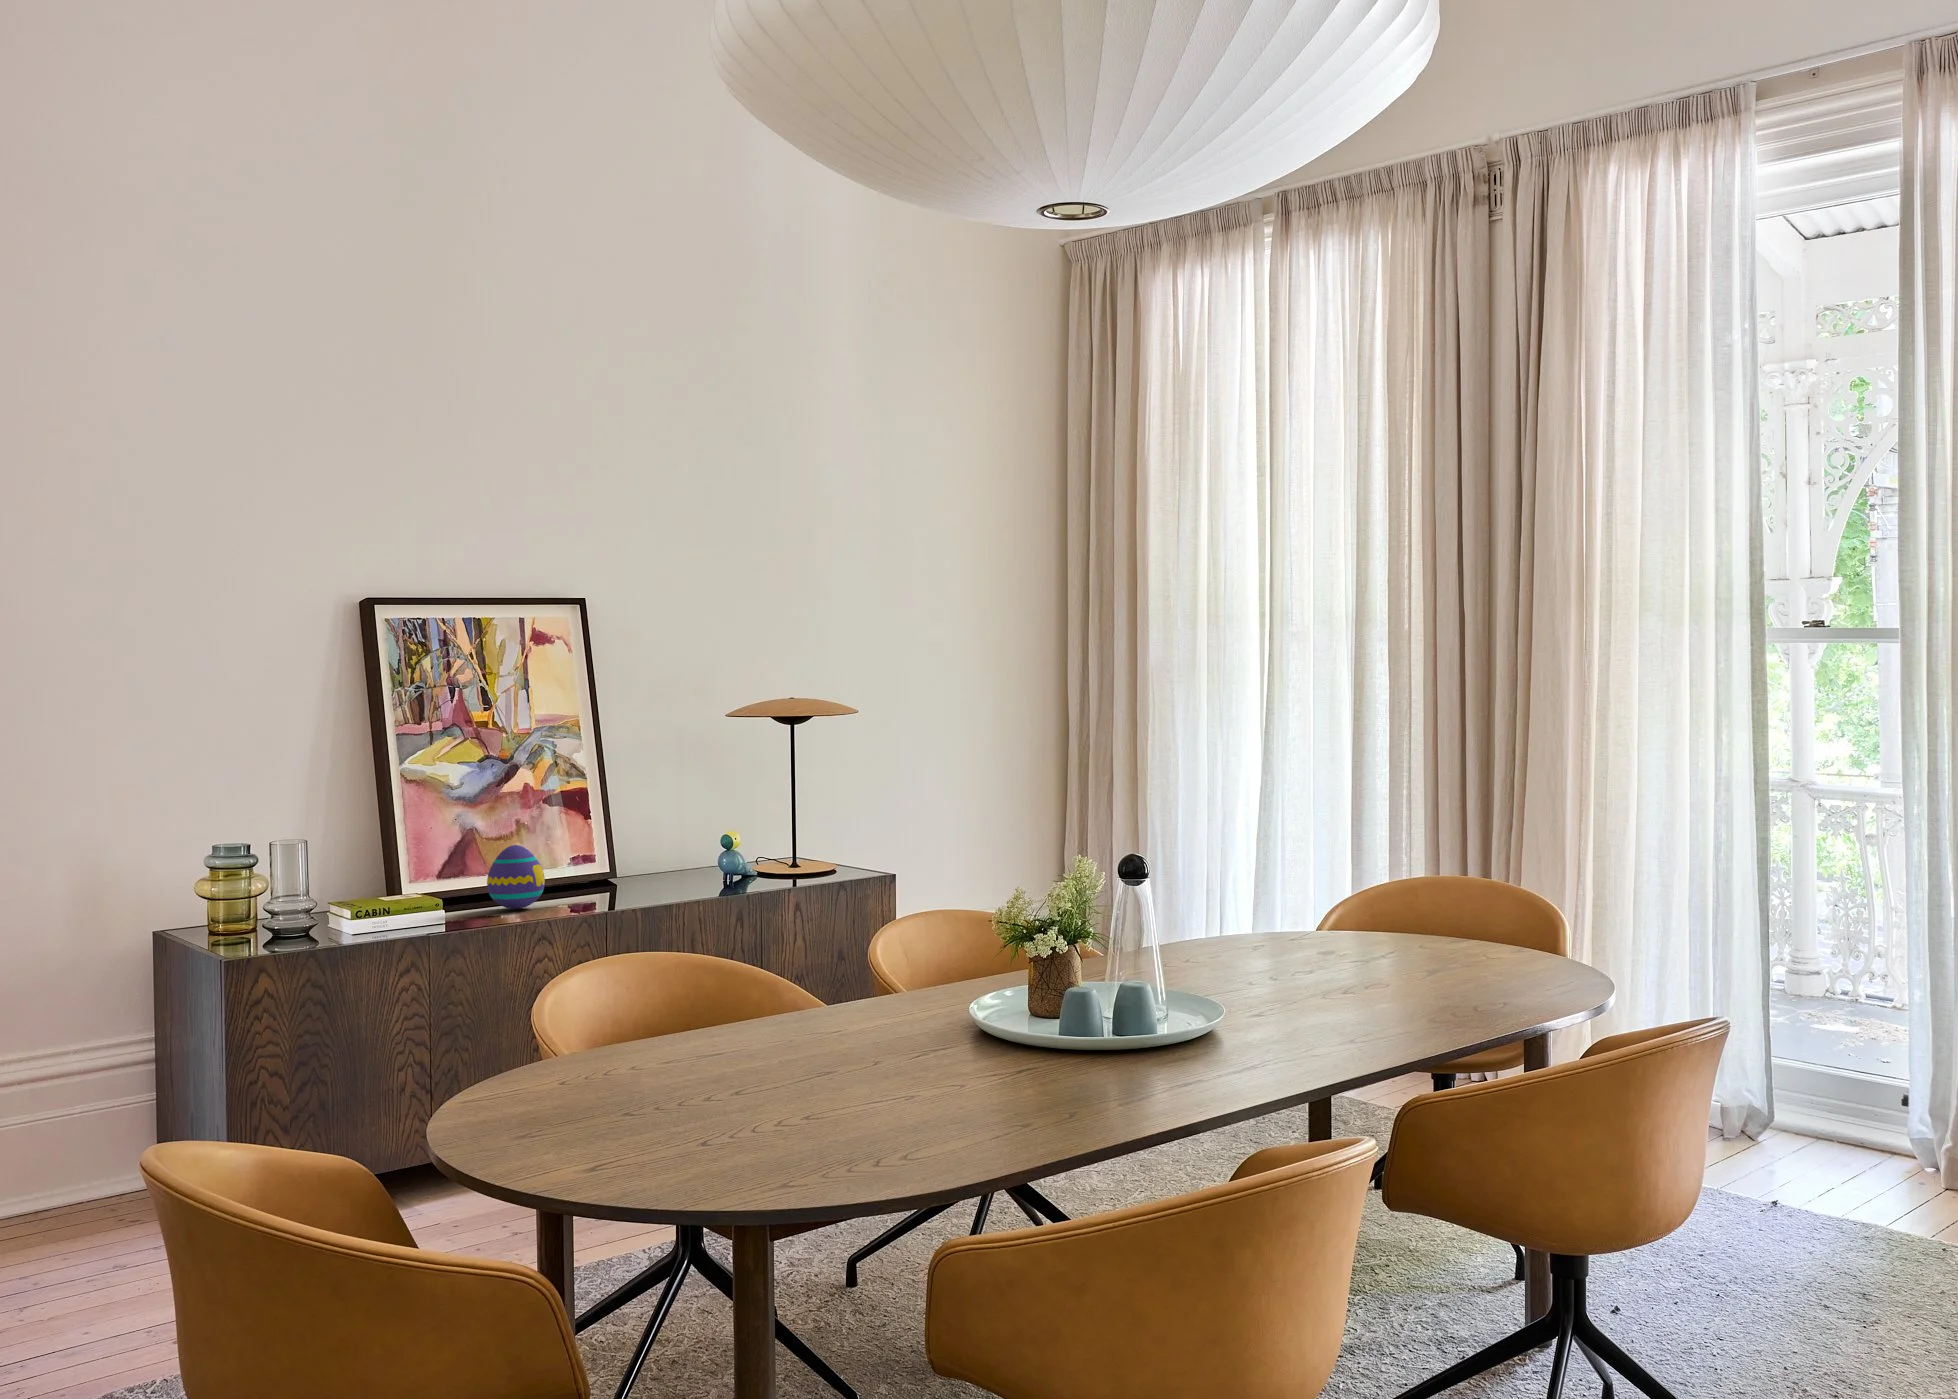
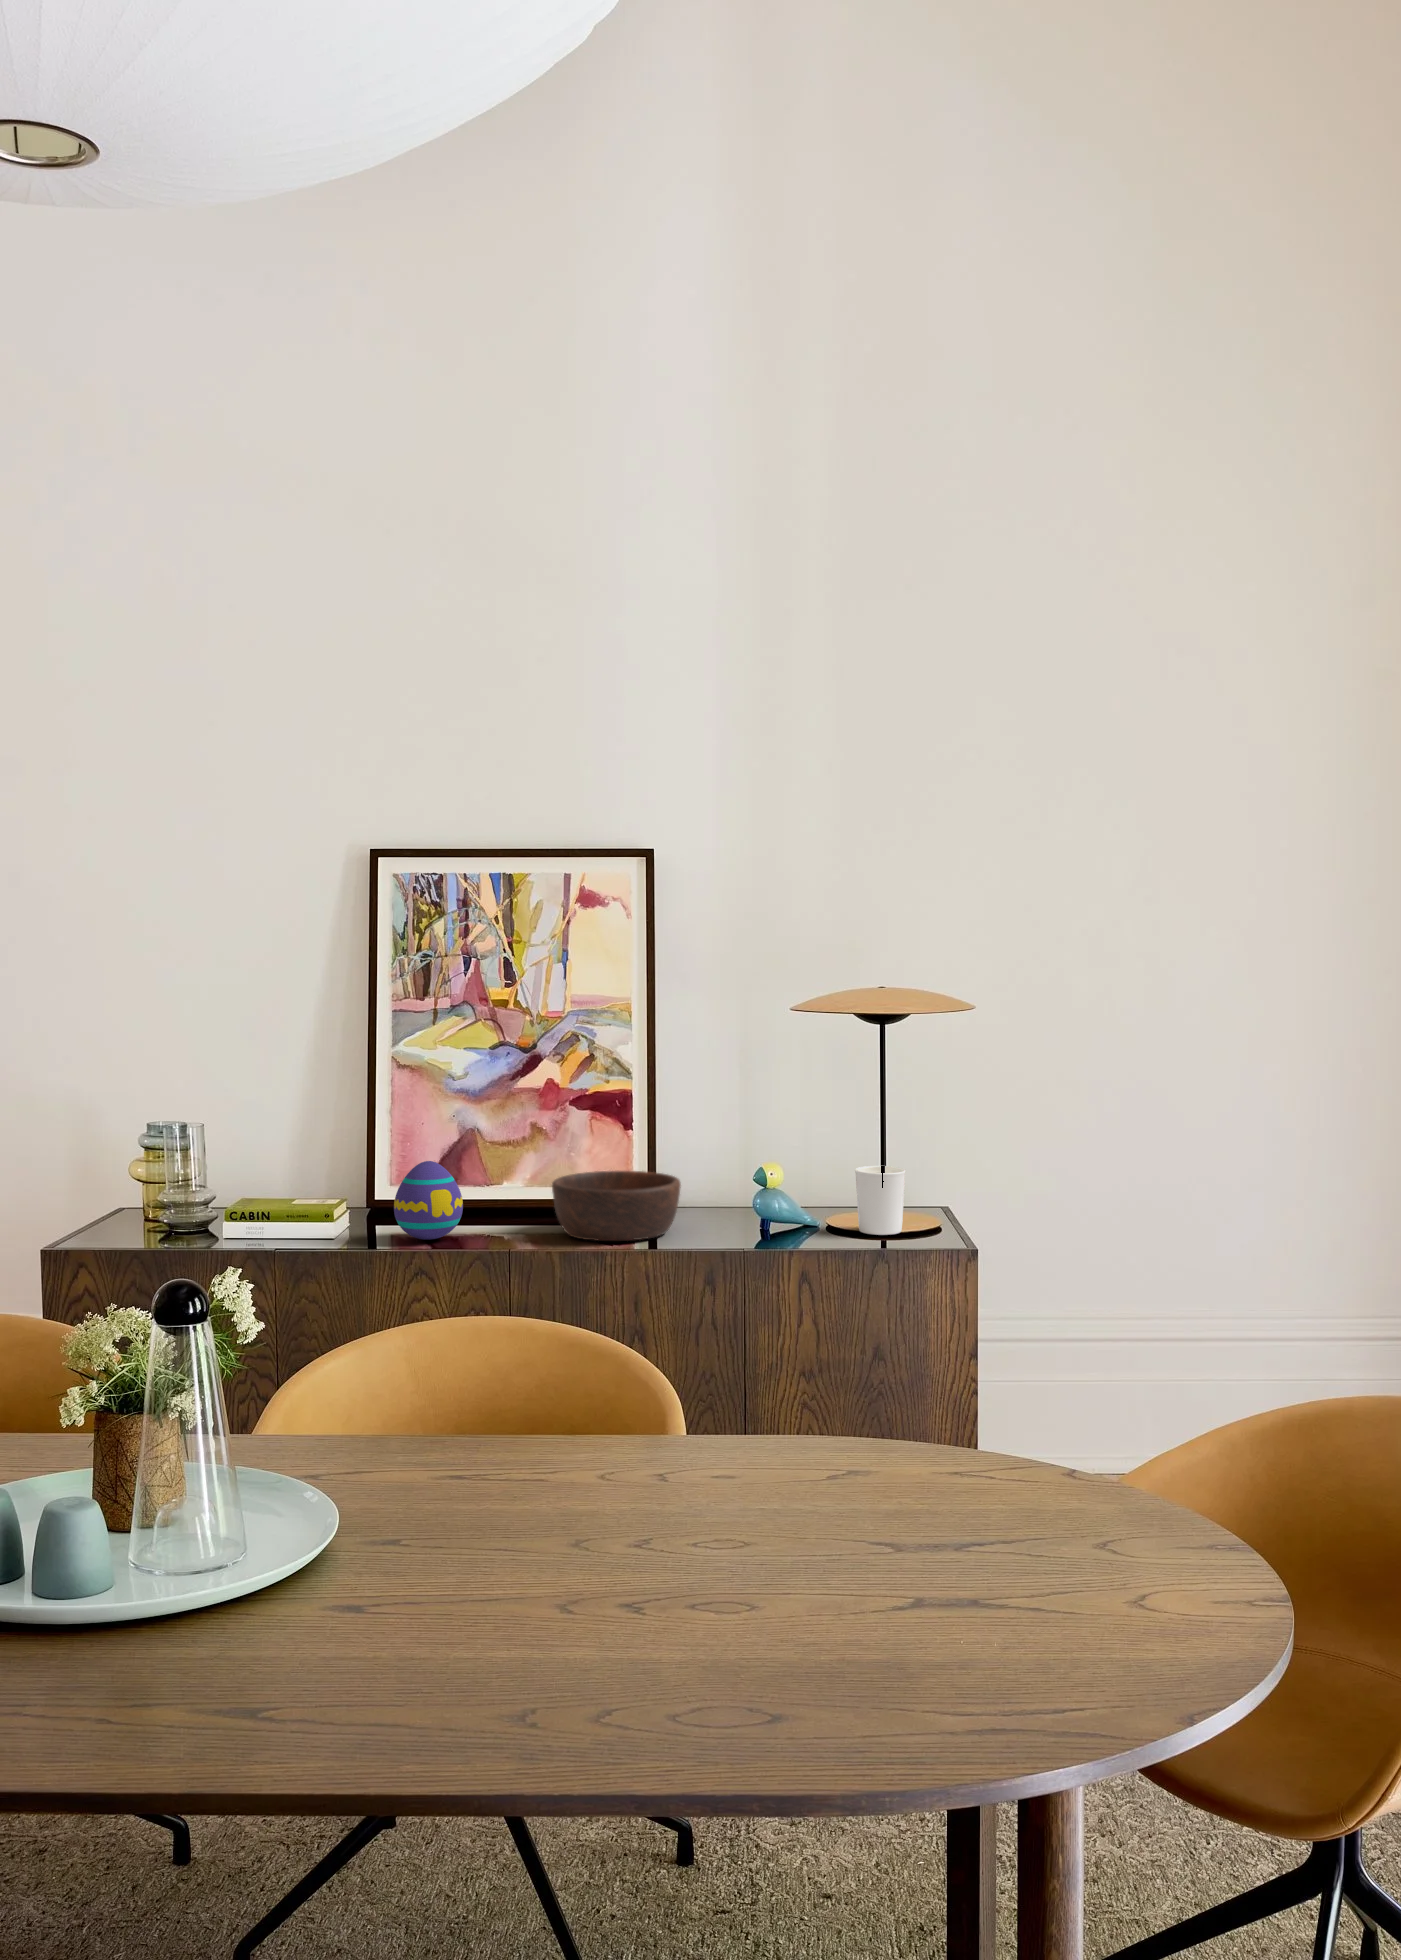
candle holder: none [777,821,813,868] -> present [855,1166,906,1235]
wooden bowl: none [583,843,684,893] -> present [552,1171,681,1241]

